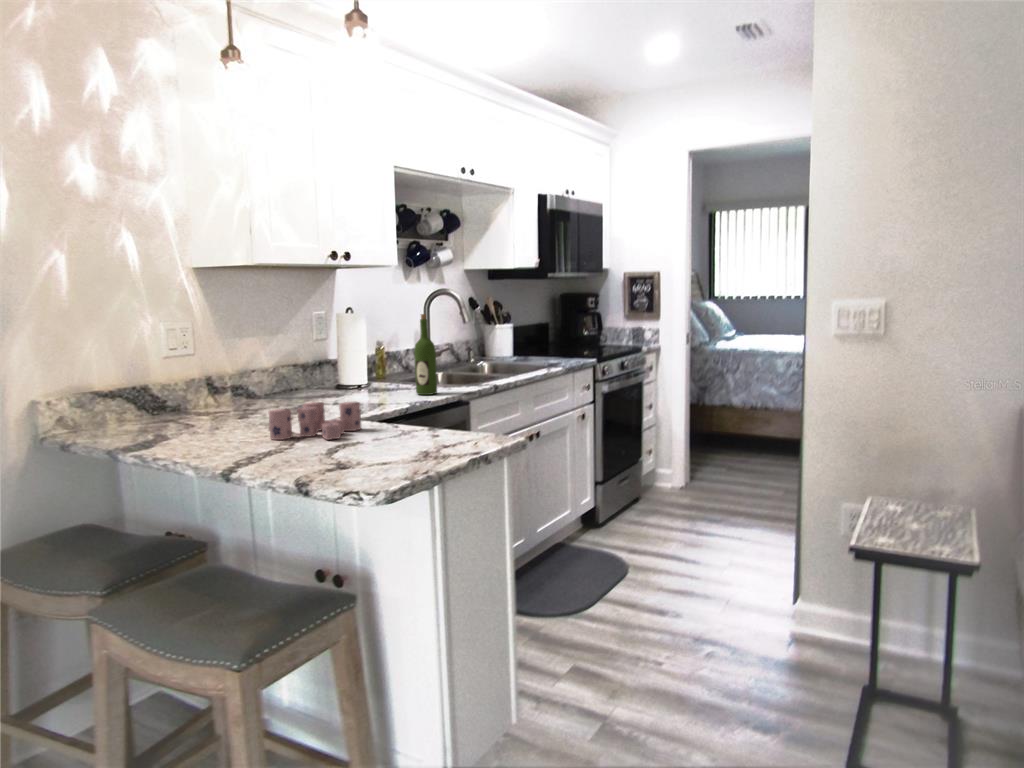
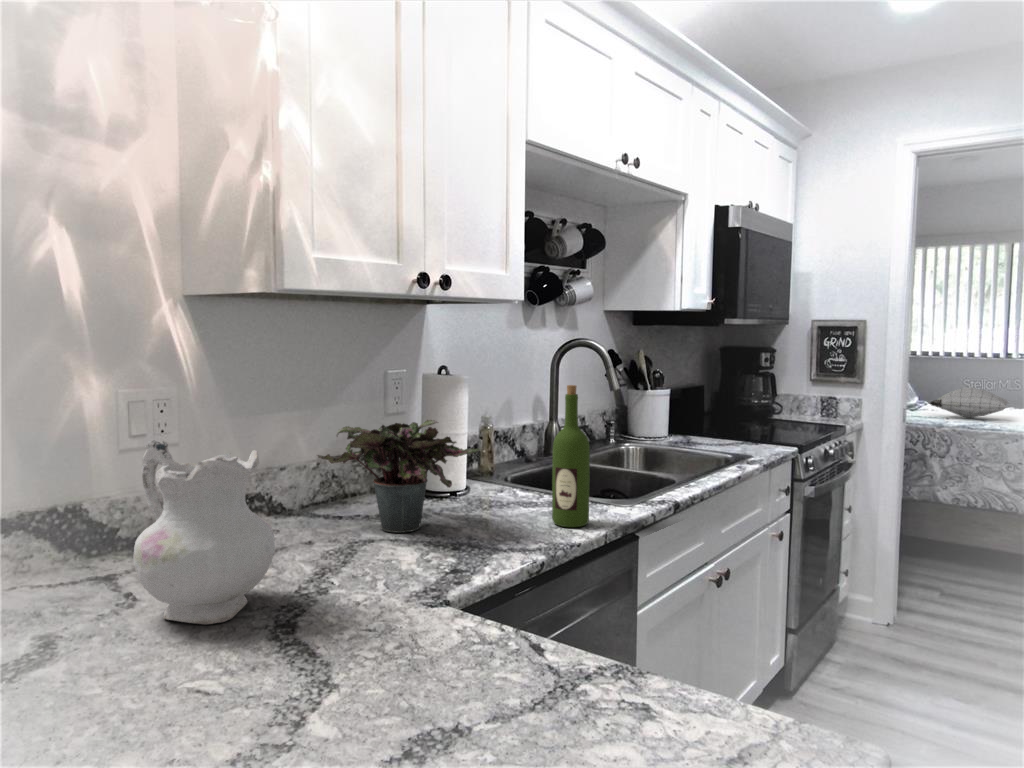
pillow: none [727,320,786,343] -> present [930,388,1008,418]
potted plant: none [275,337,374,401] -> present [317,420,482,533]
ceramic pitcher: none [193,343,265,428] -> present [133,441,275,624]
candle: present [269,402,361,440] -> none [256,586,465,715]

